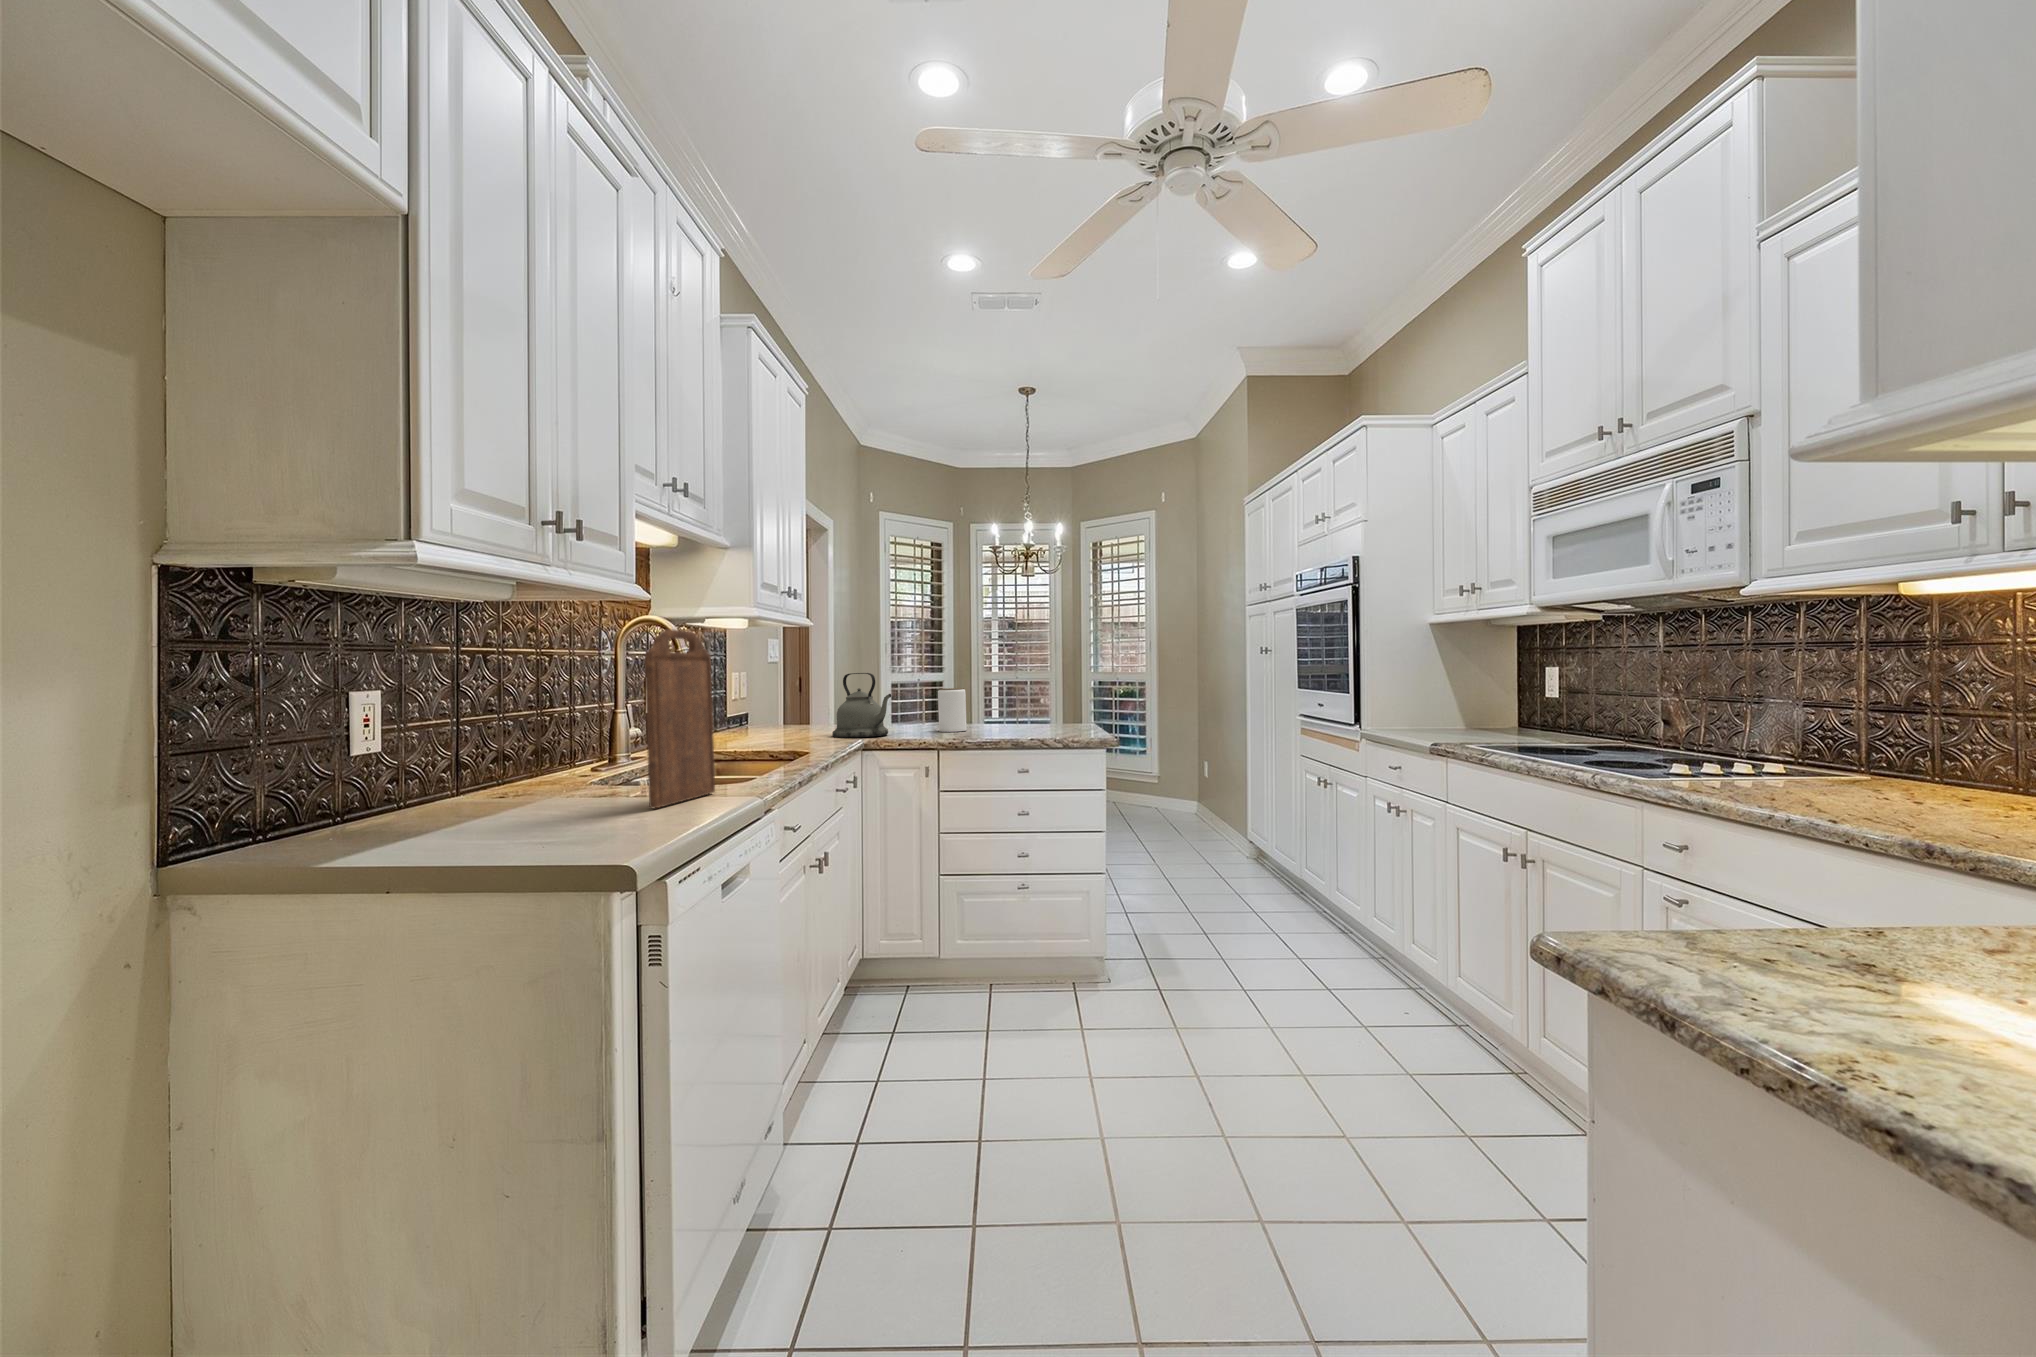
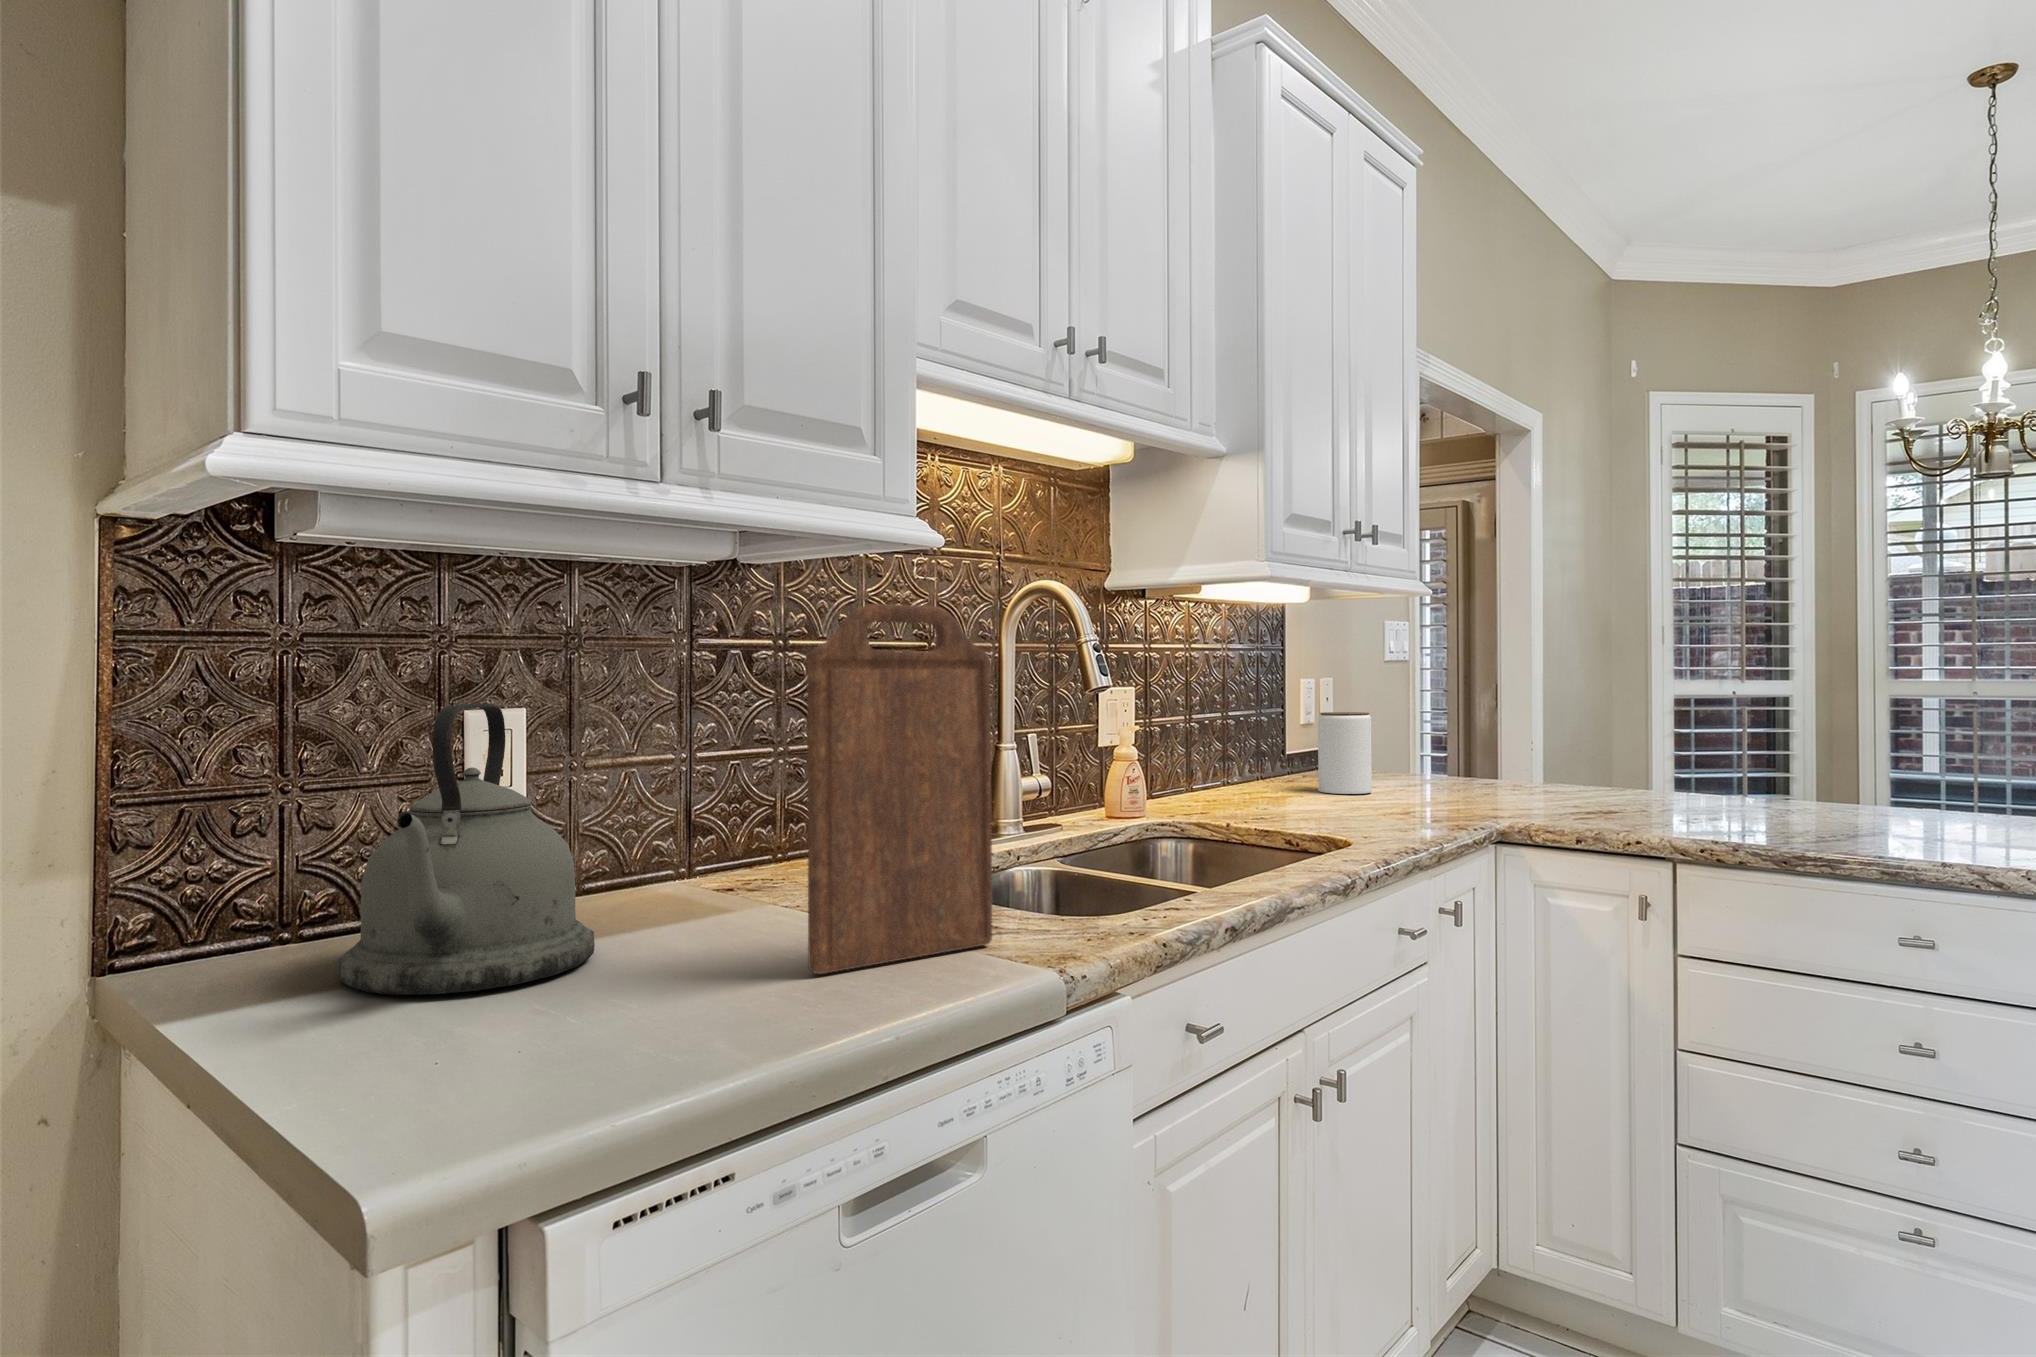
kettle: present [832,673,891,738] -> present [338,704,595,995]
jar: present [938,688,967,732] -> present [1318,712,1372,794]

